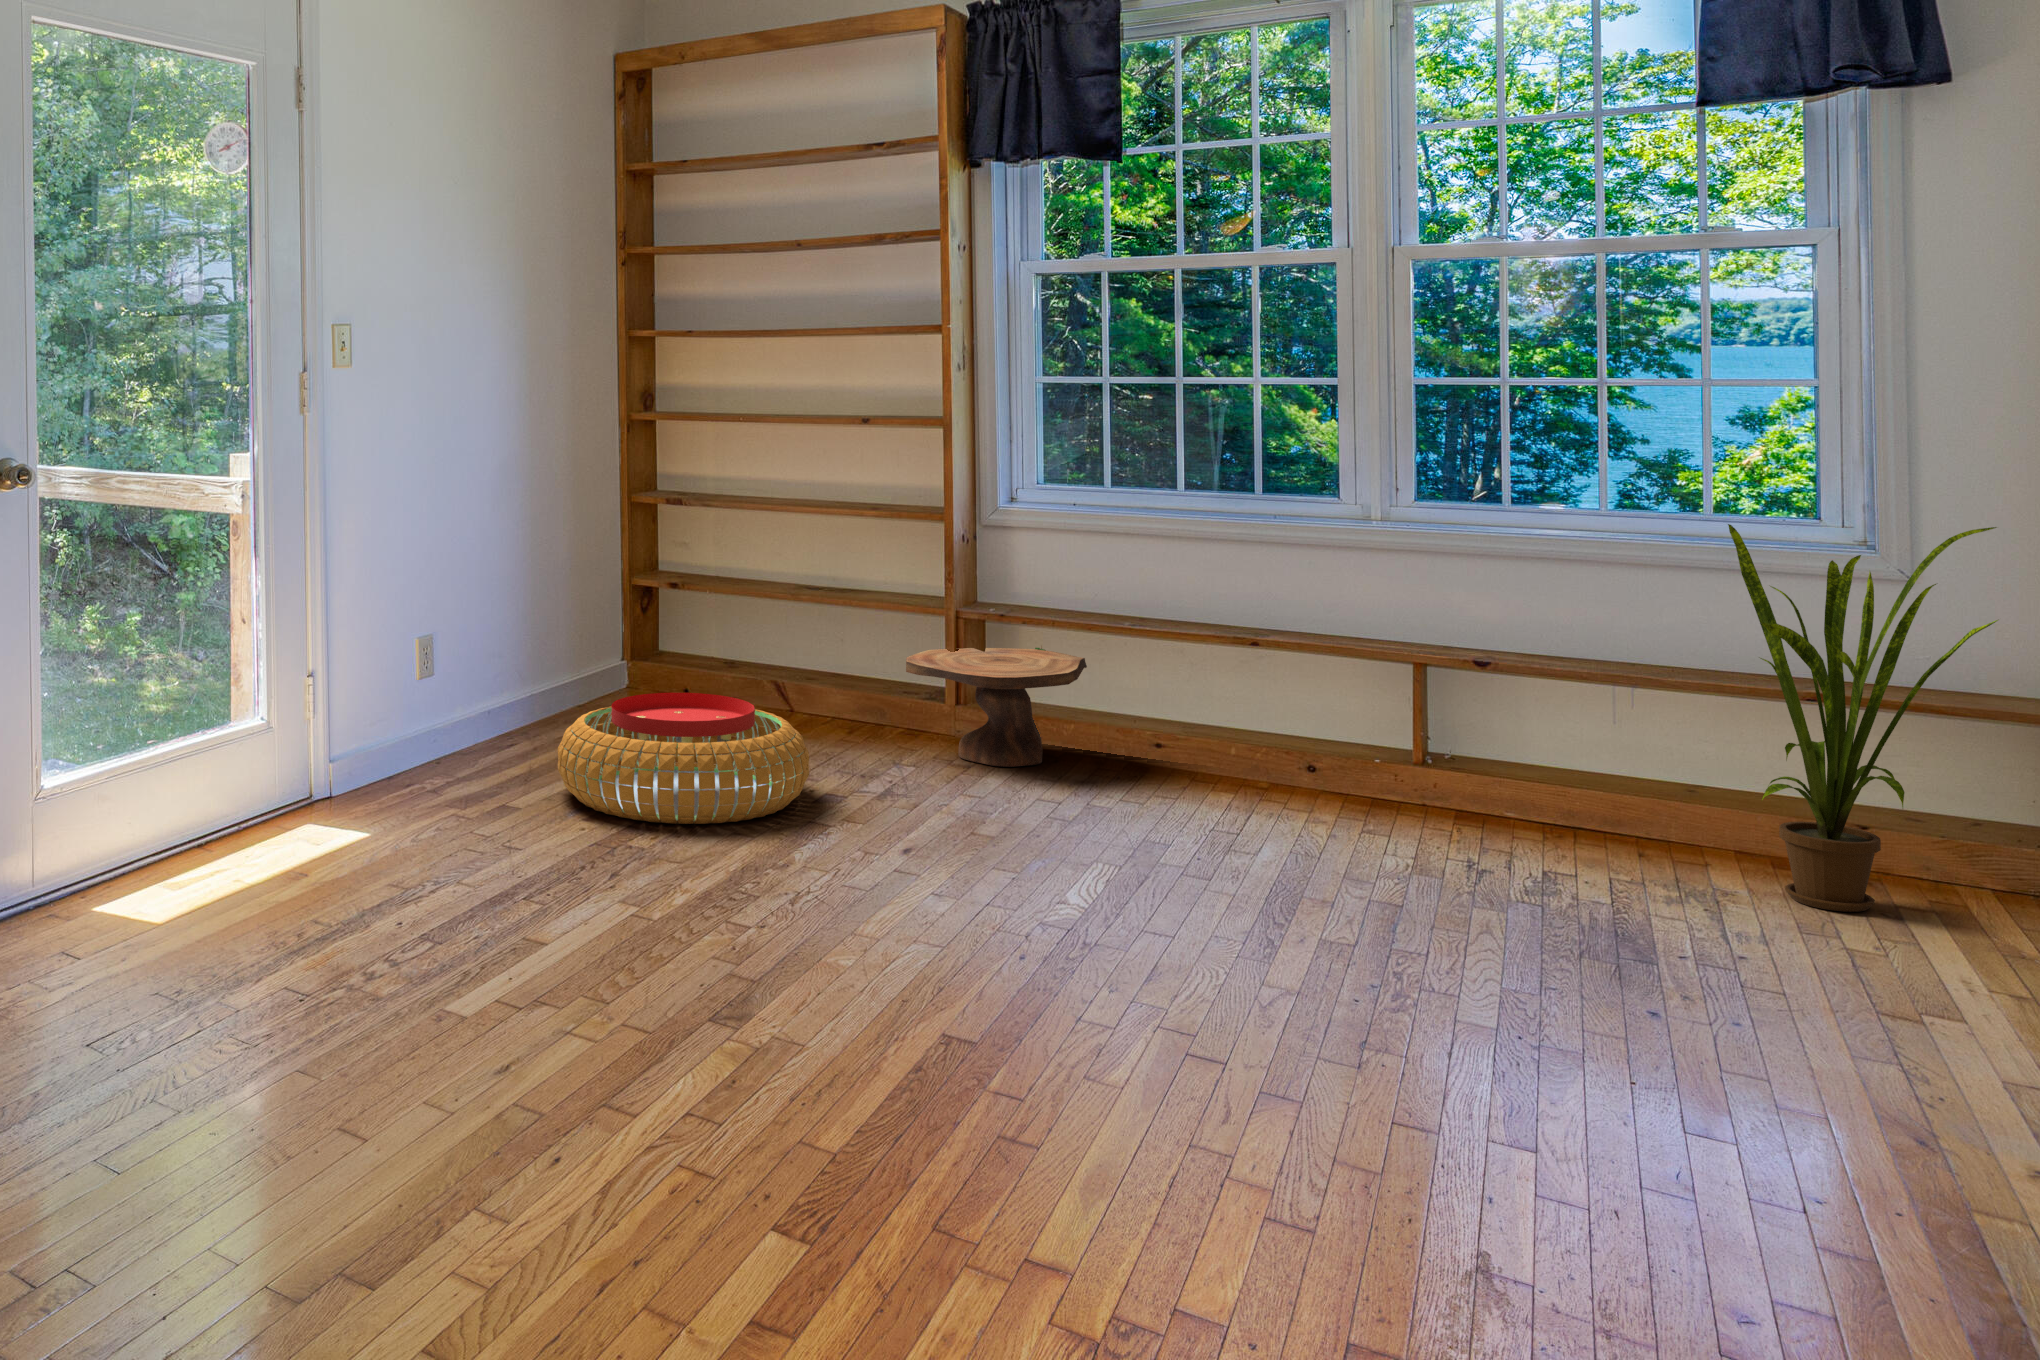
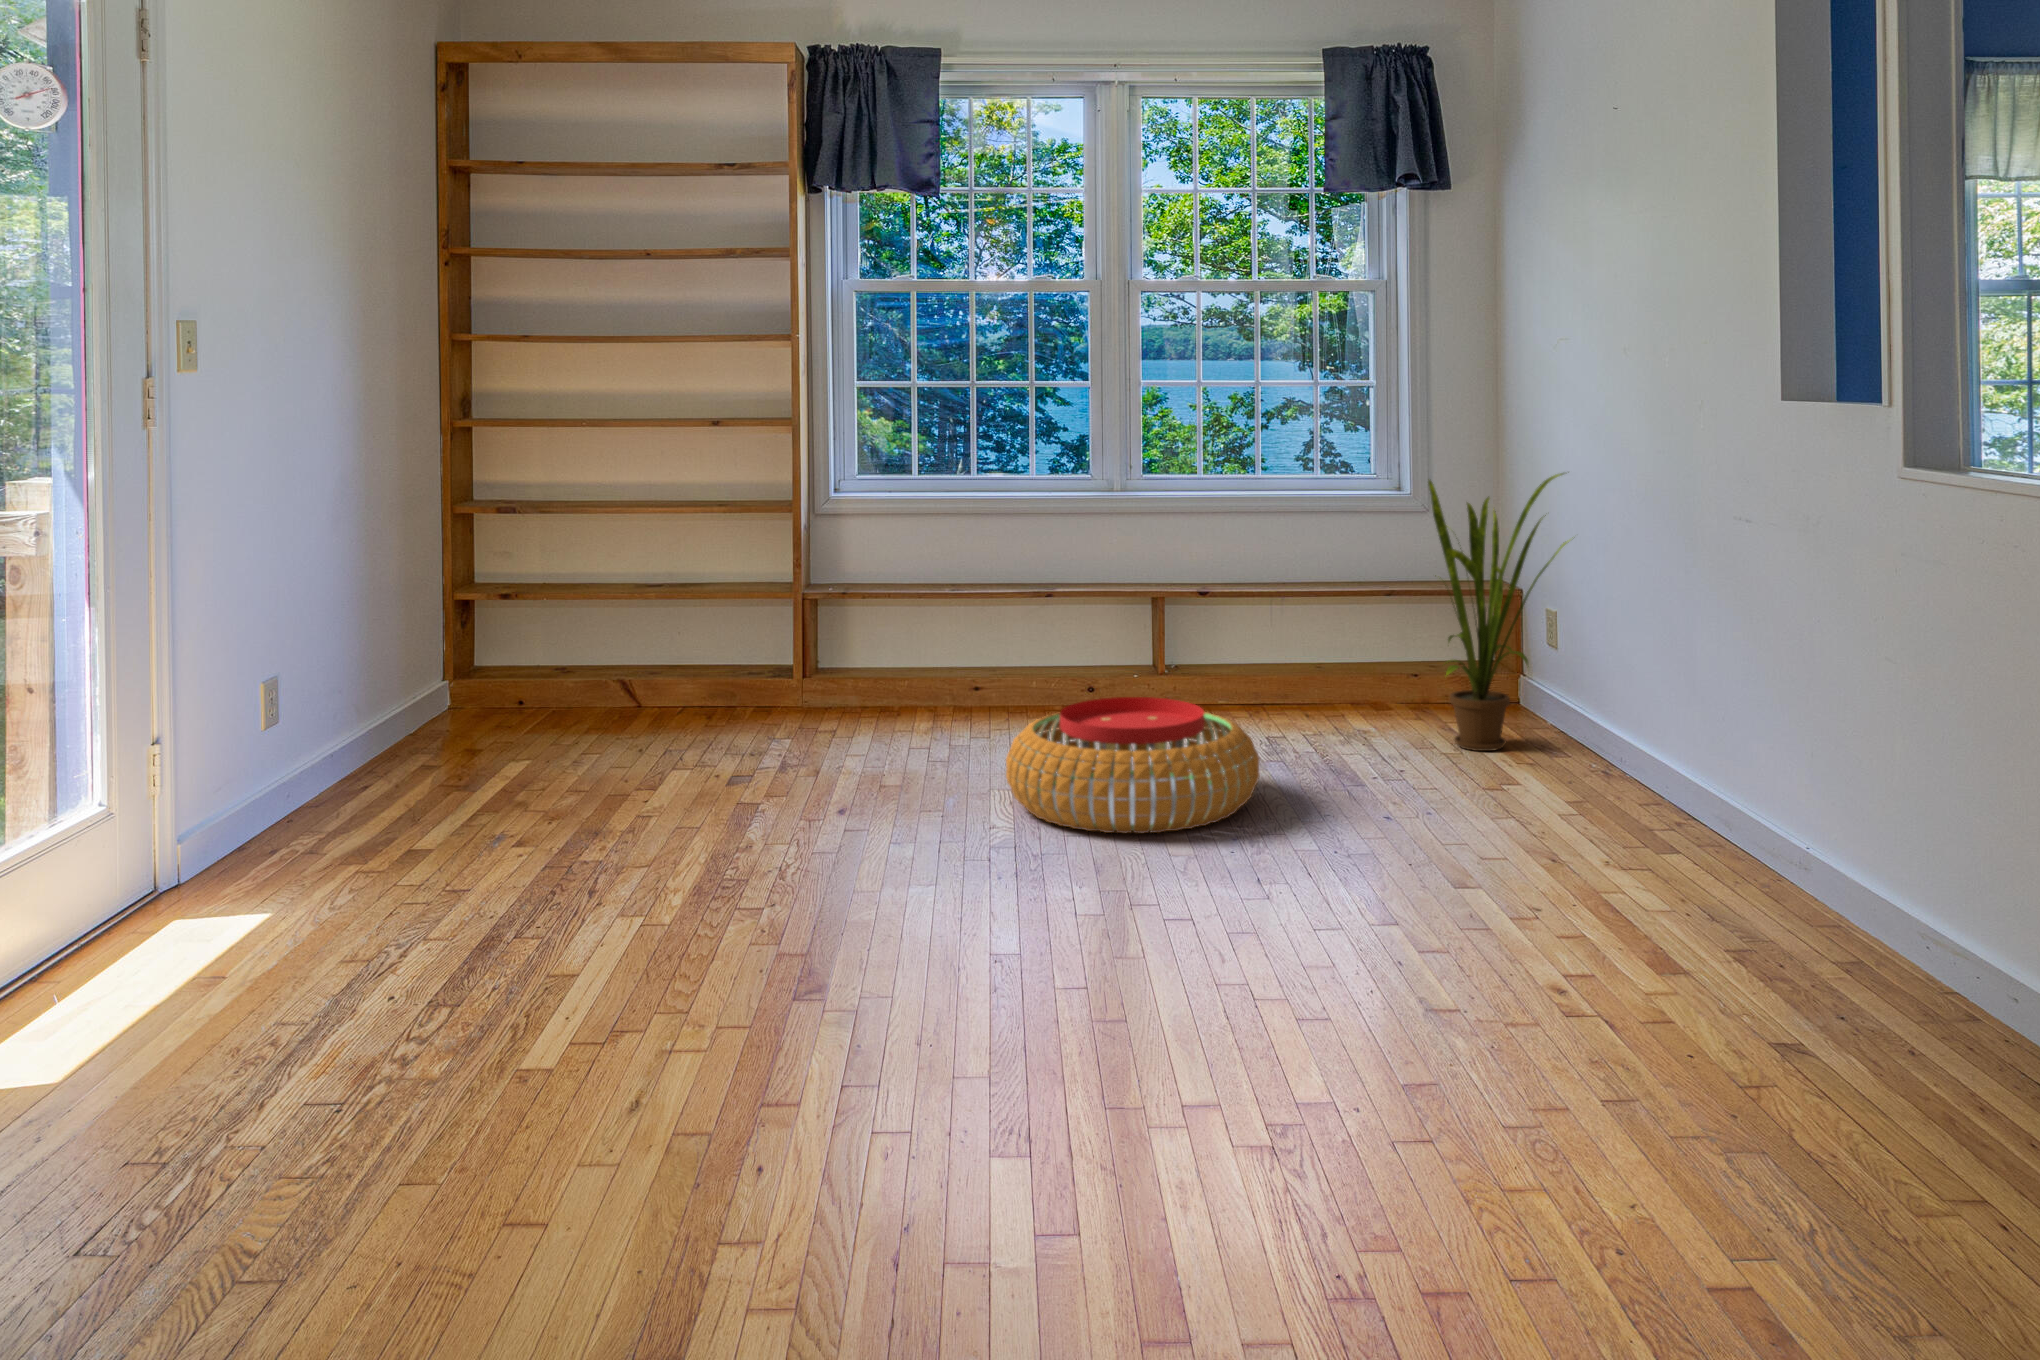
side table: present [906,647,1087,767] -> none [772,620,928,734]
pouf: present [558,693,809,824] -> present [1006,697,1260,833]

